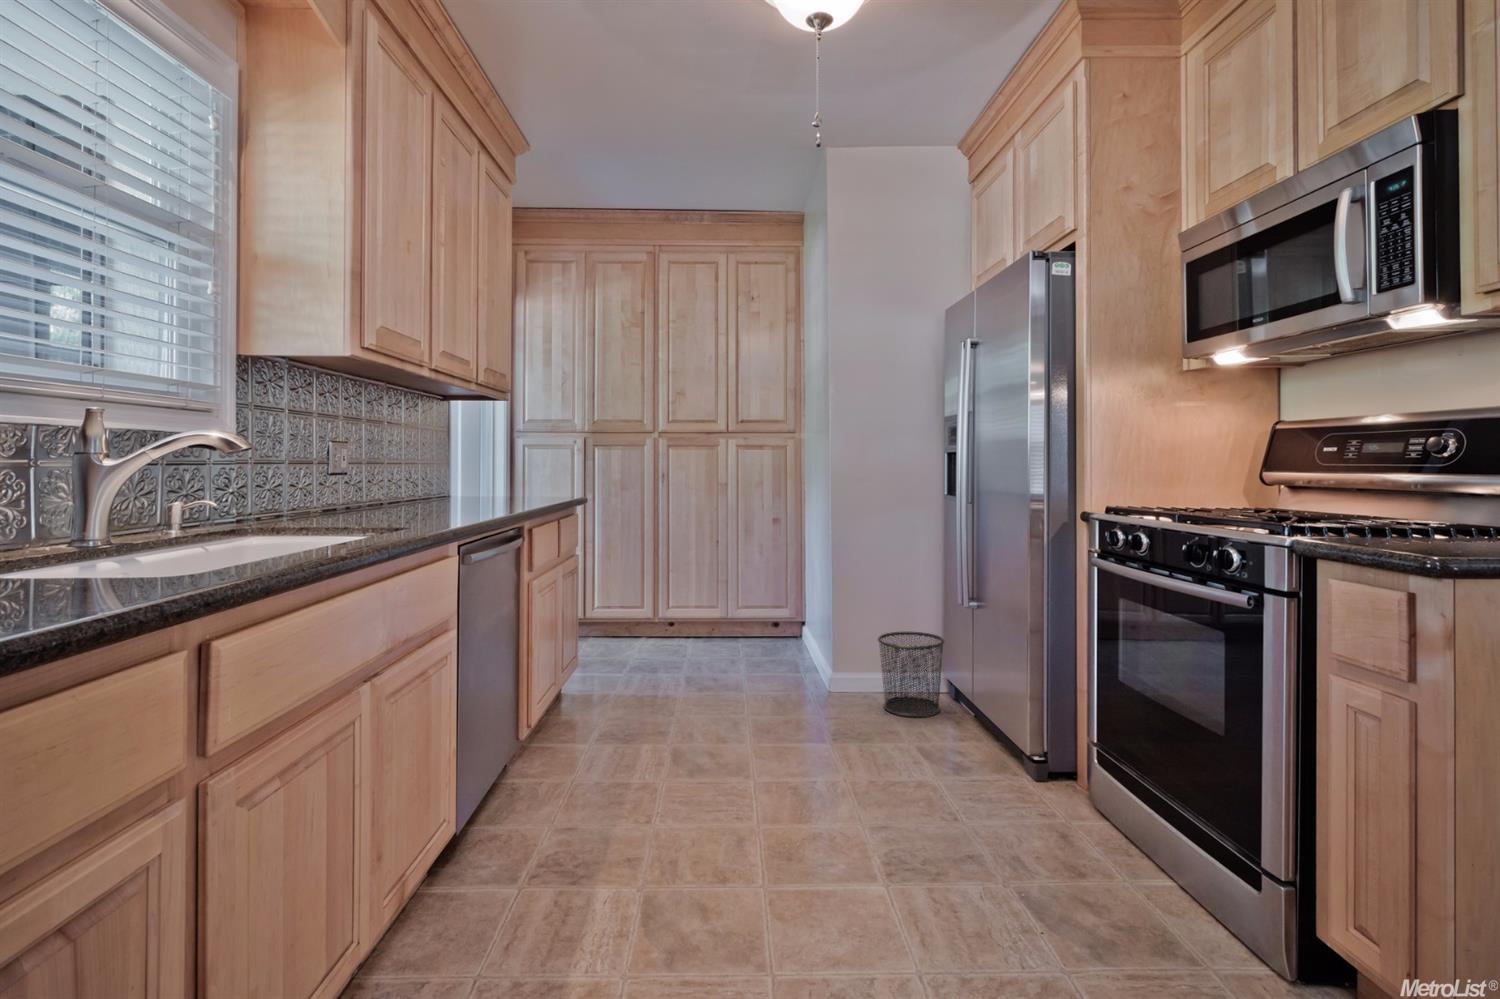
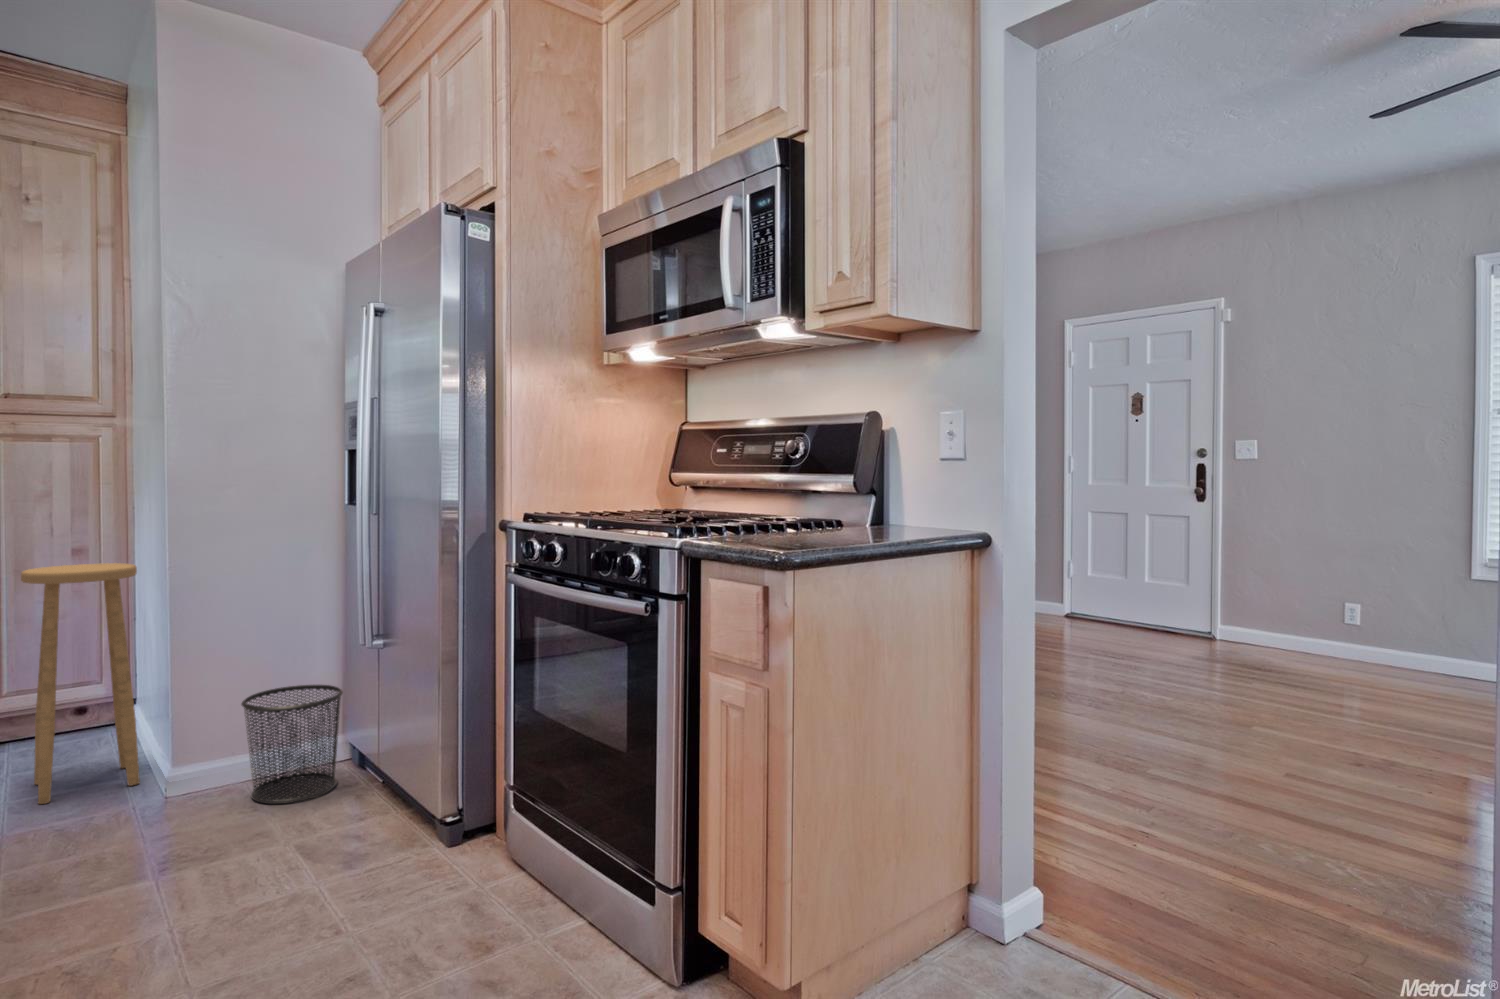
stool: none [754,536,815,686] -> present [21,563,140,804]

